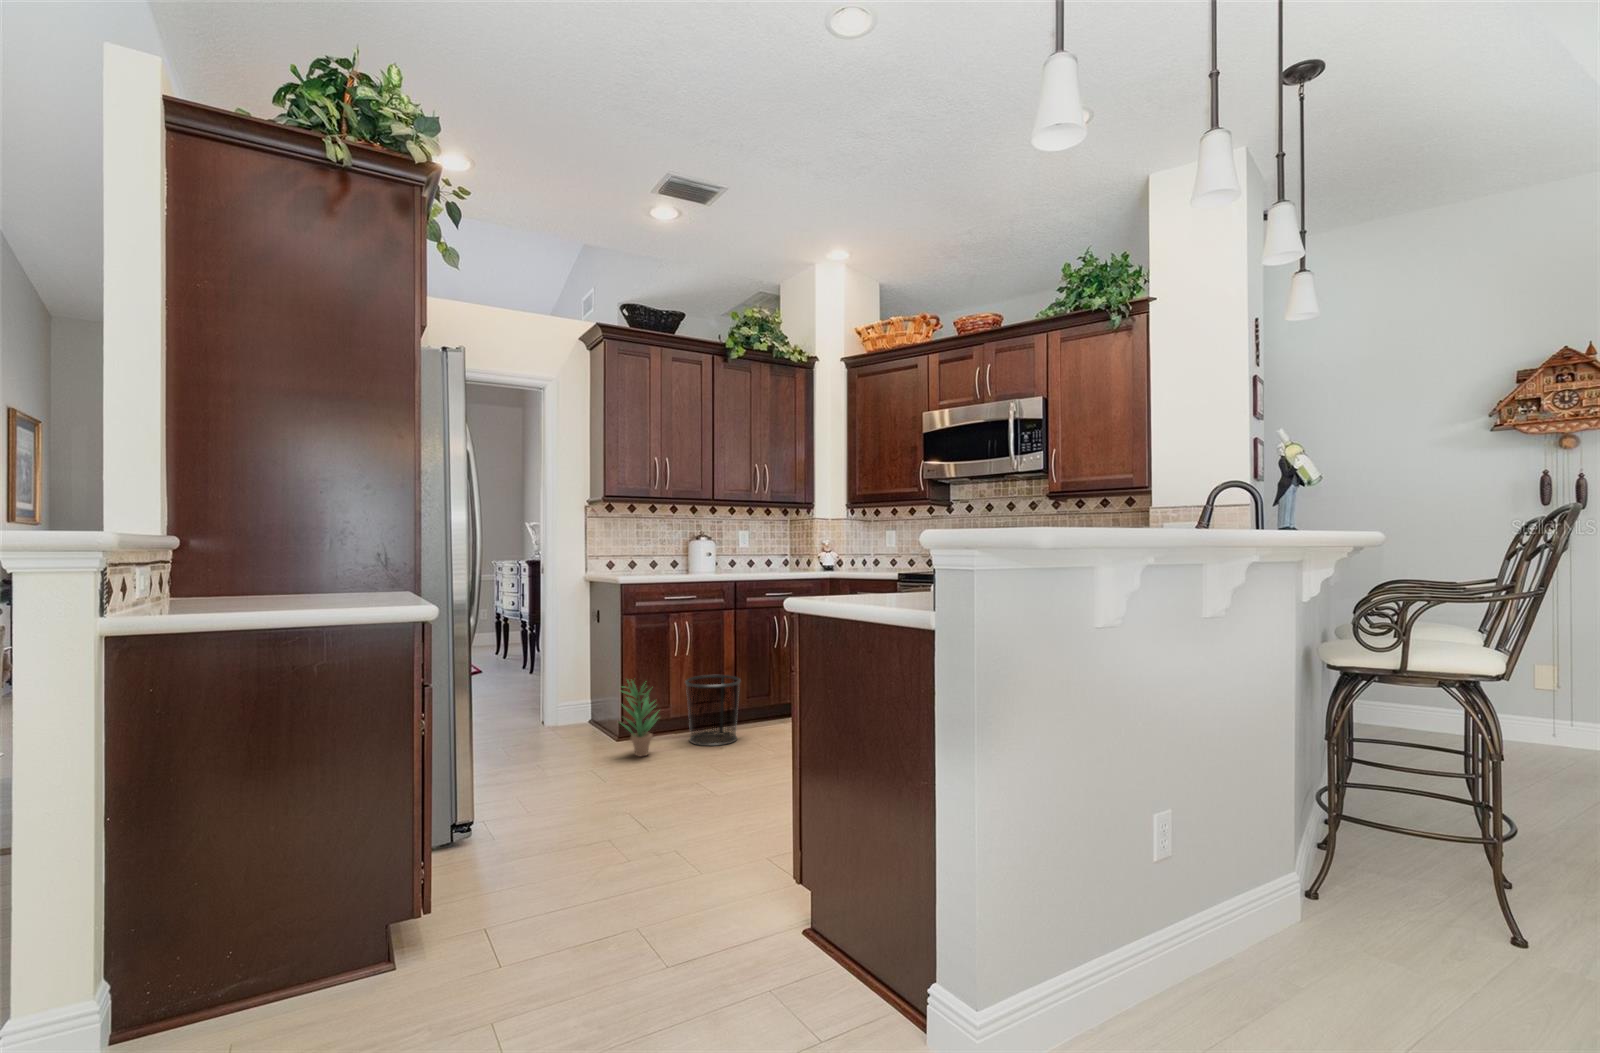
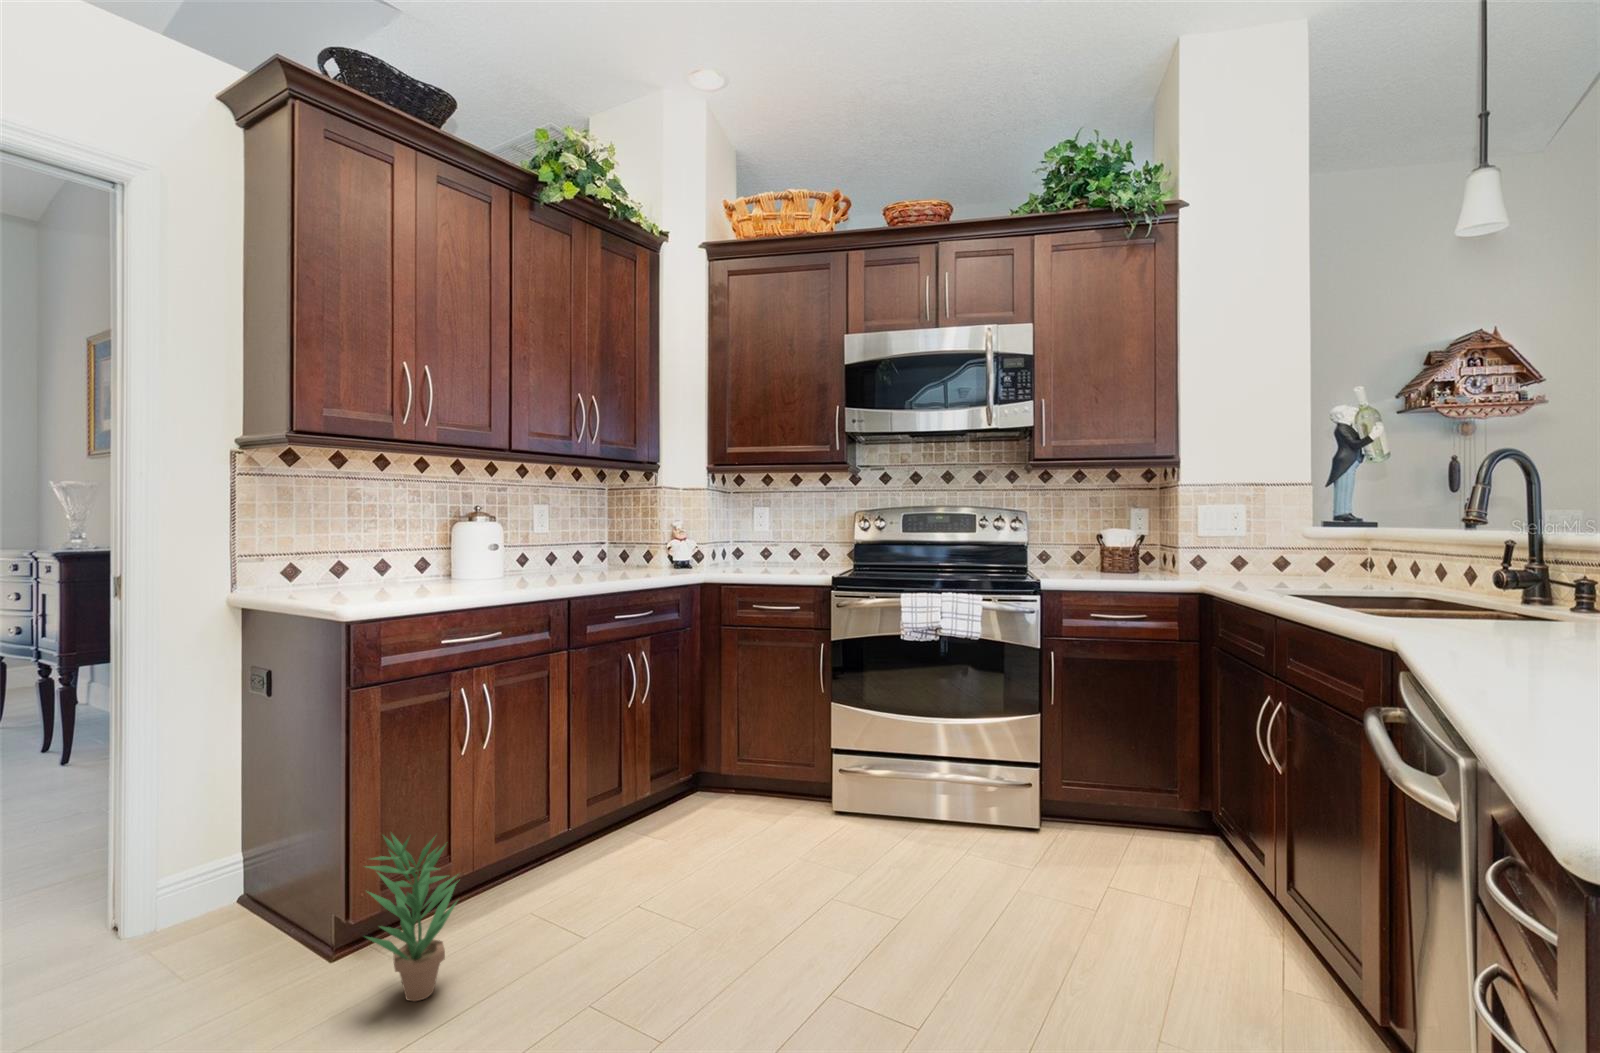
waste bin: present [685,675,741,746] -> none [491,779,605,933]

